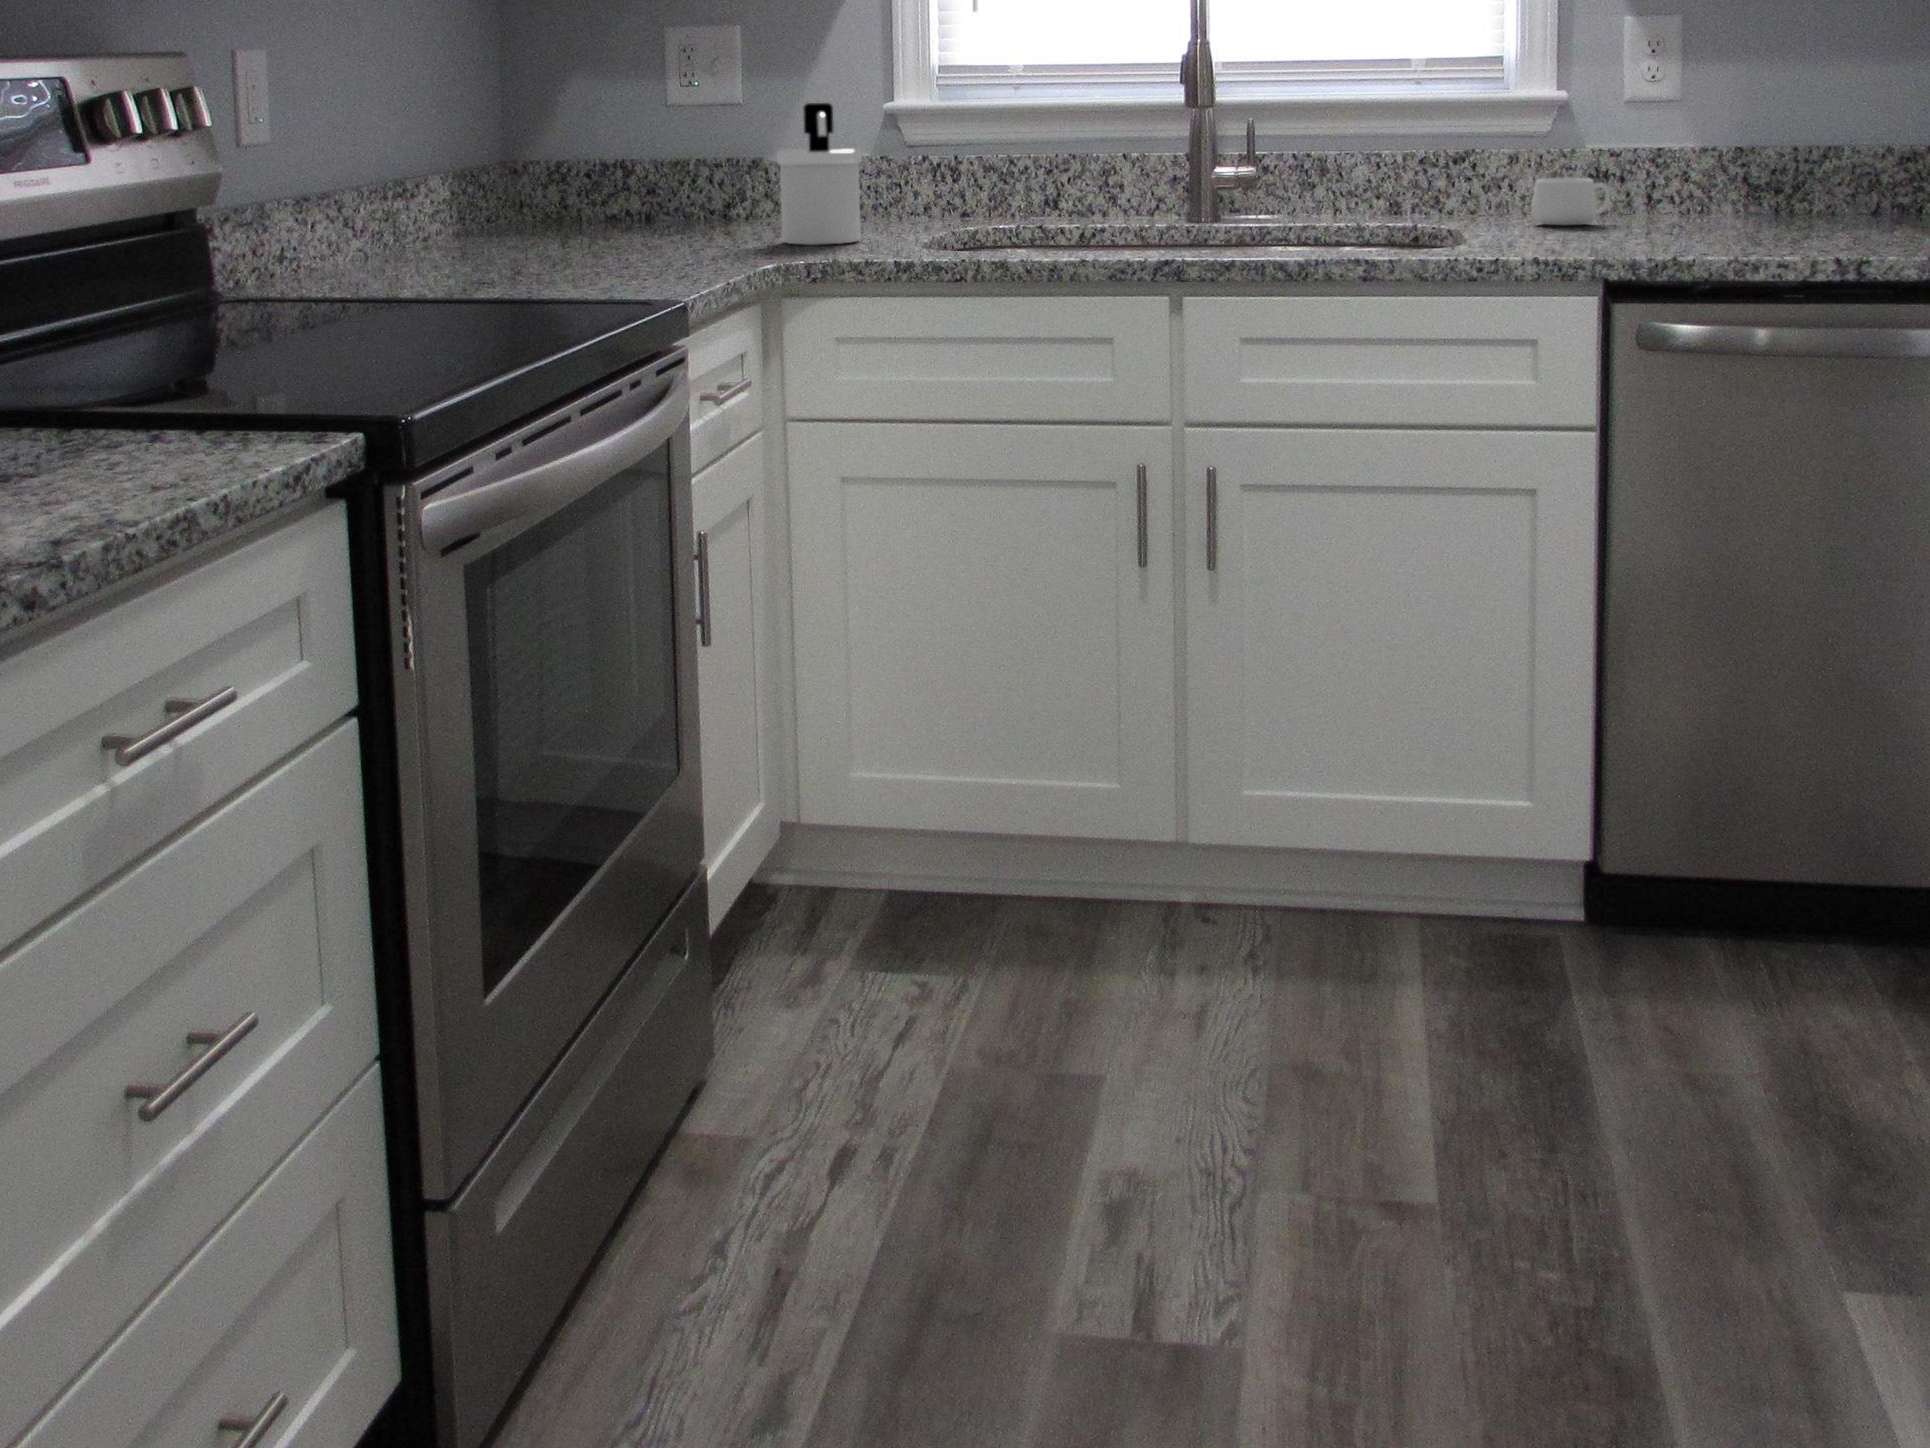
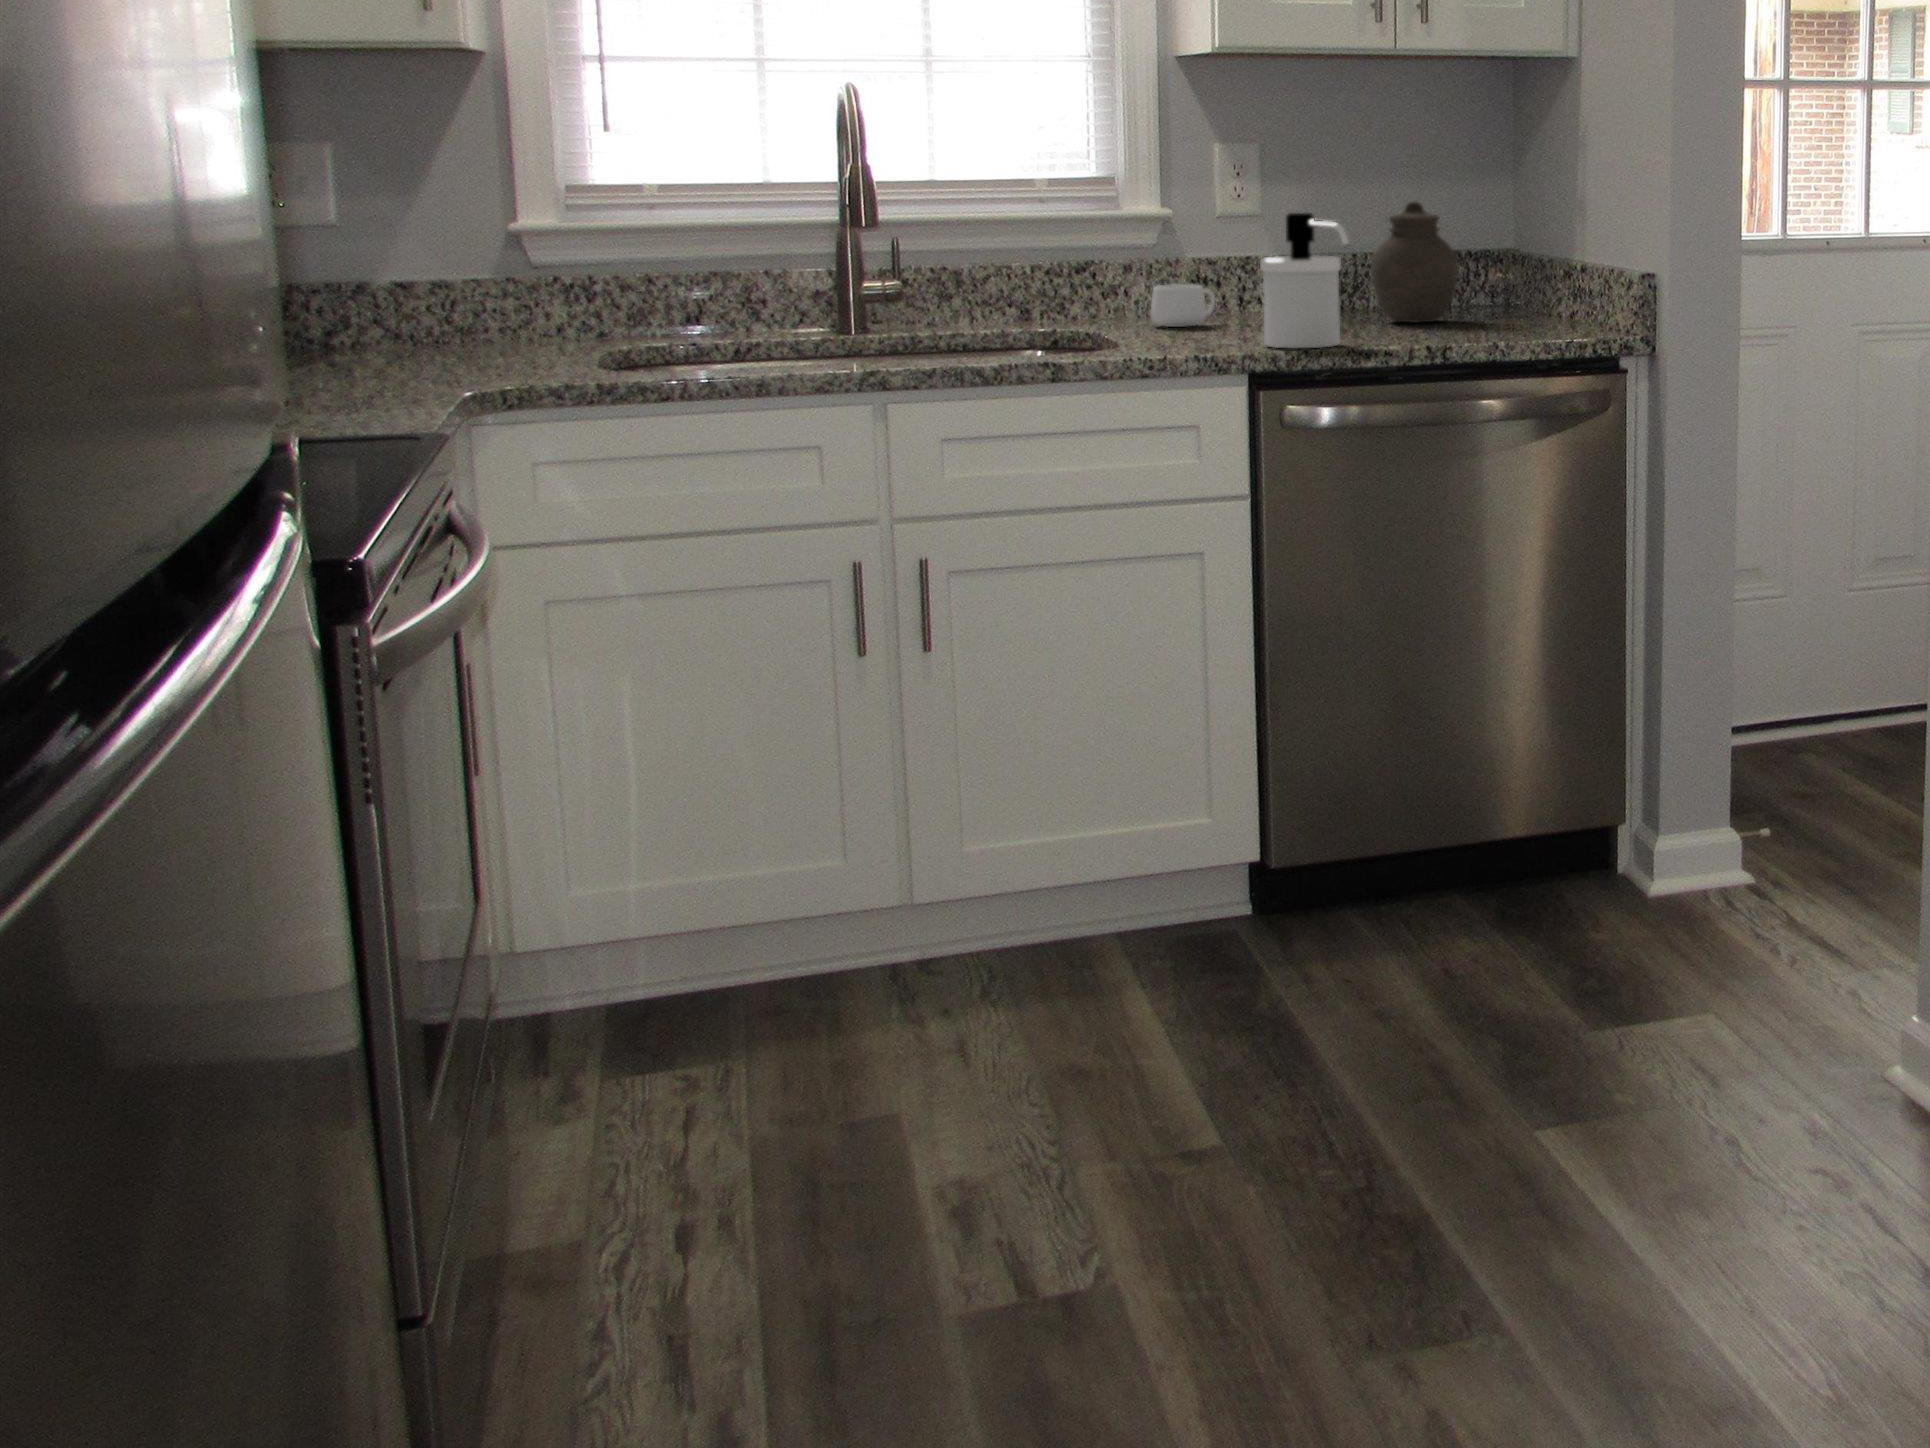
jar: none [1802,84,1918,229] -> present [1371,202,1459,323]
soap dispenser: present [777,103,862,245] -> present [1260,212,1349,348]

